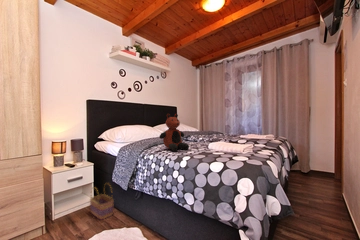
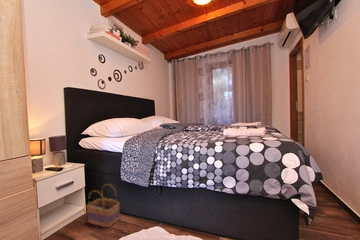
teddy bear: present [159,114,189,151] -> none [175,101,205,139]

